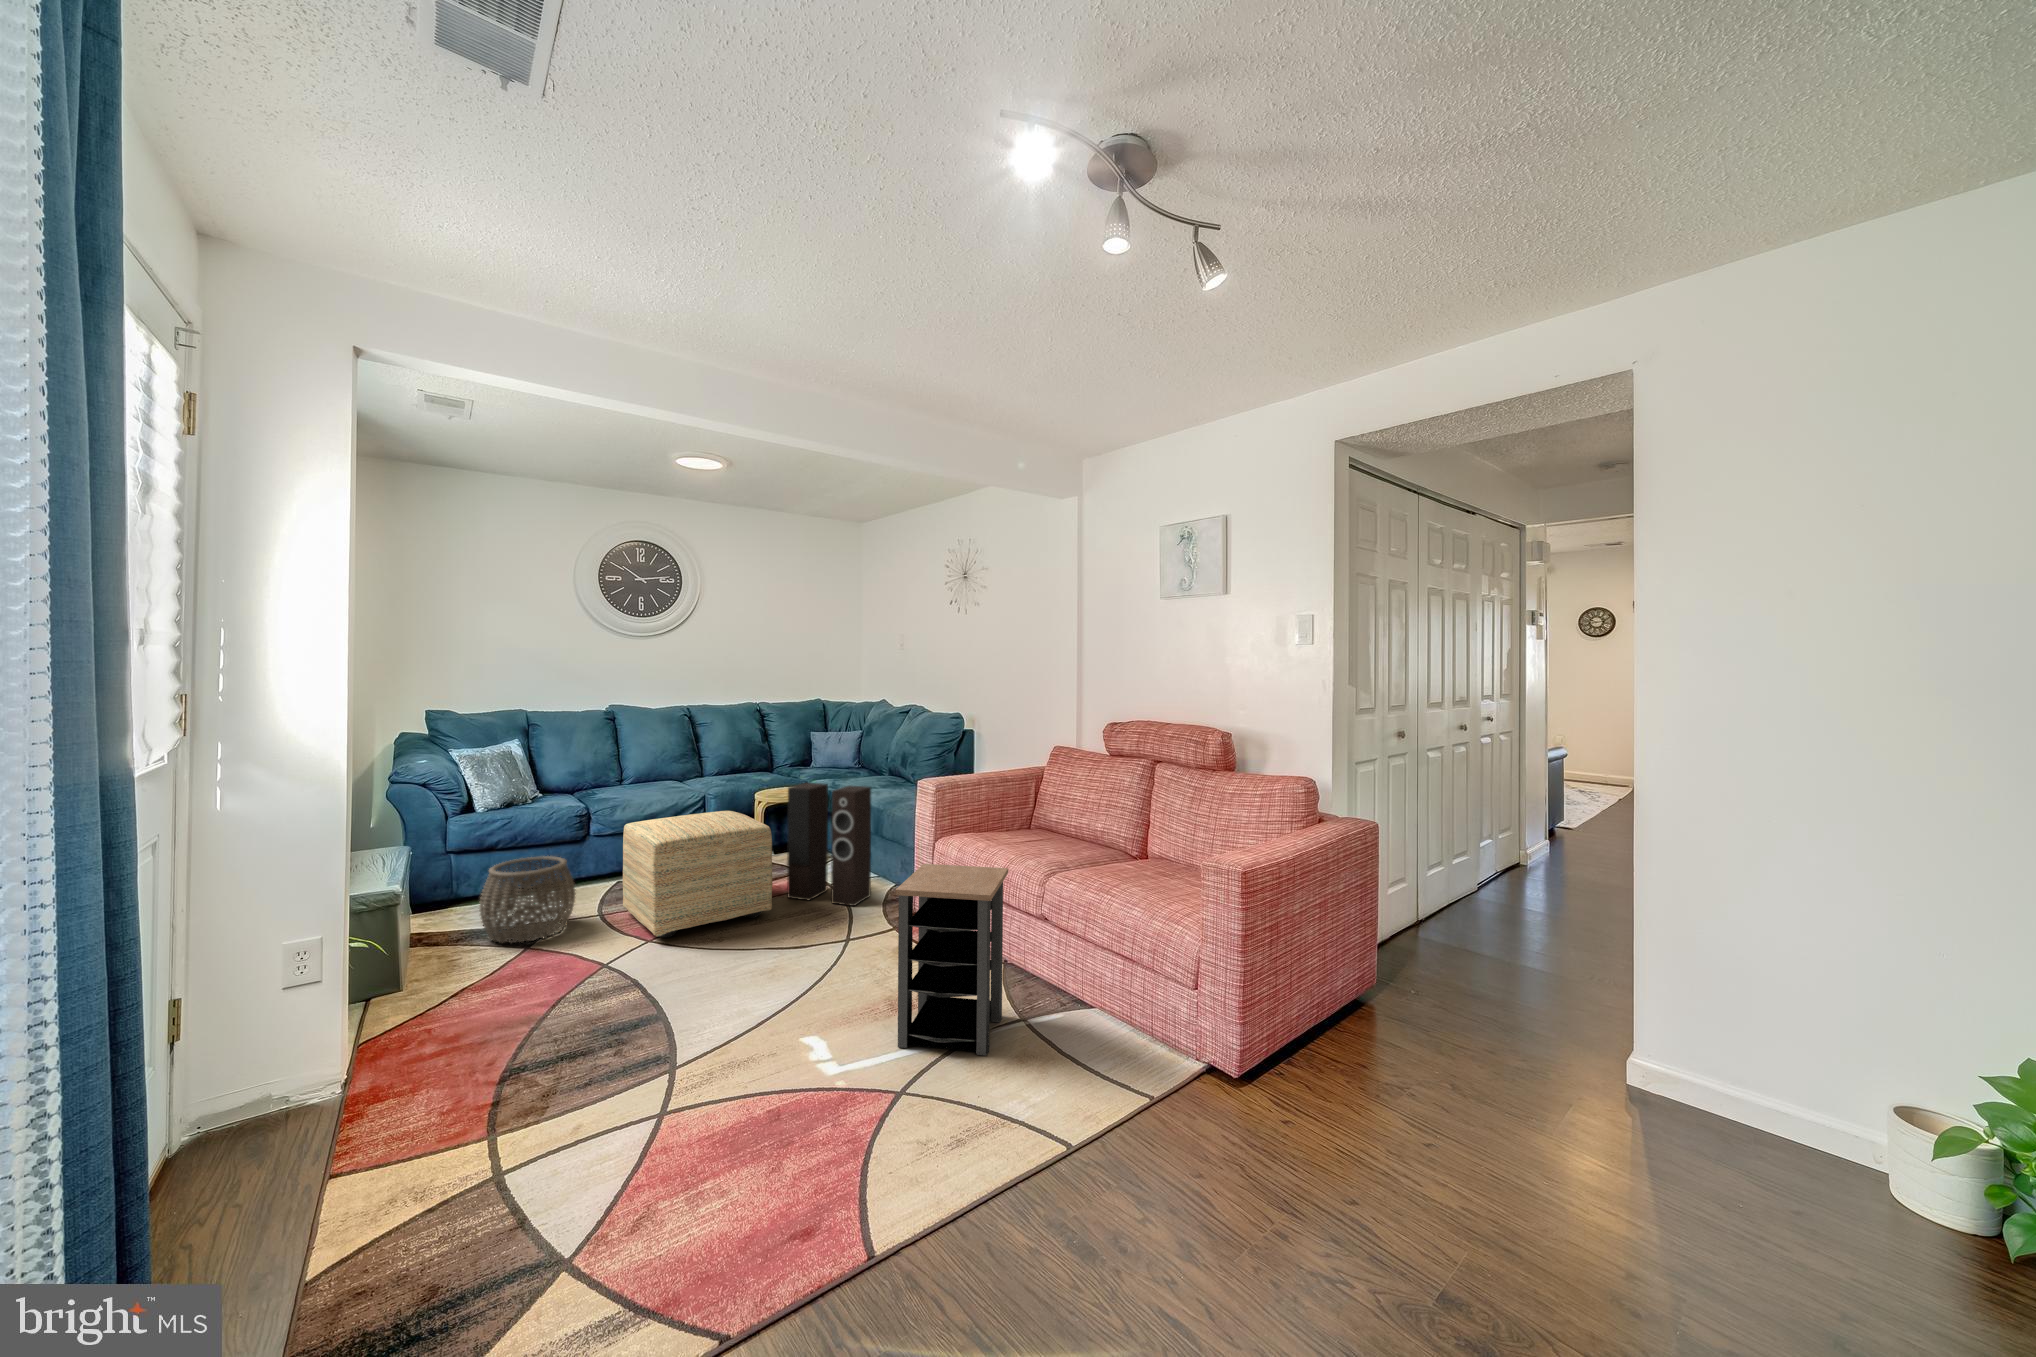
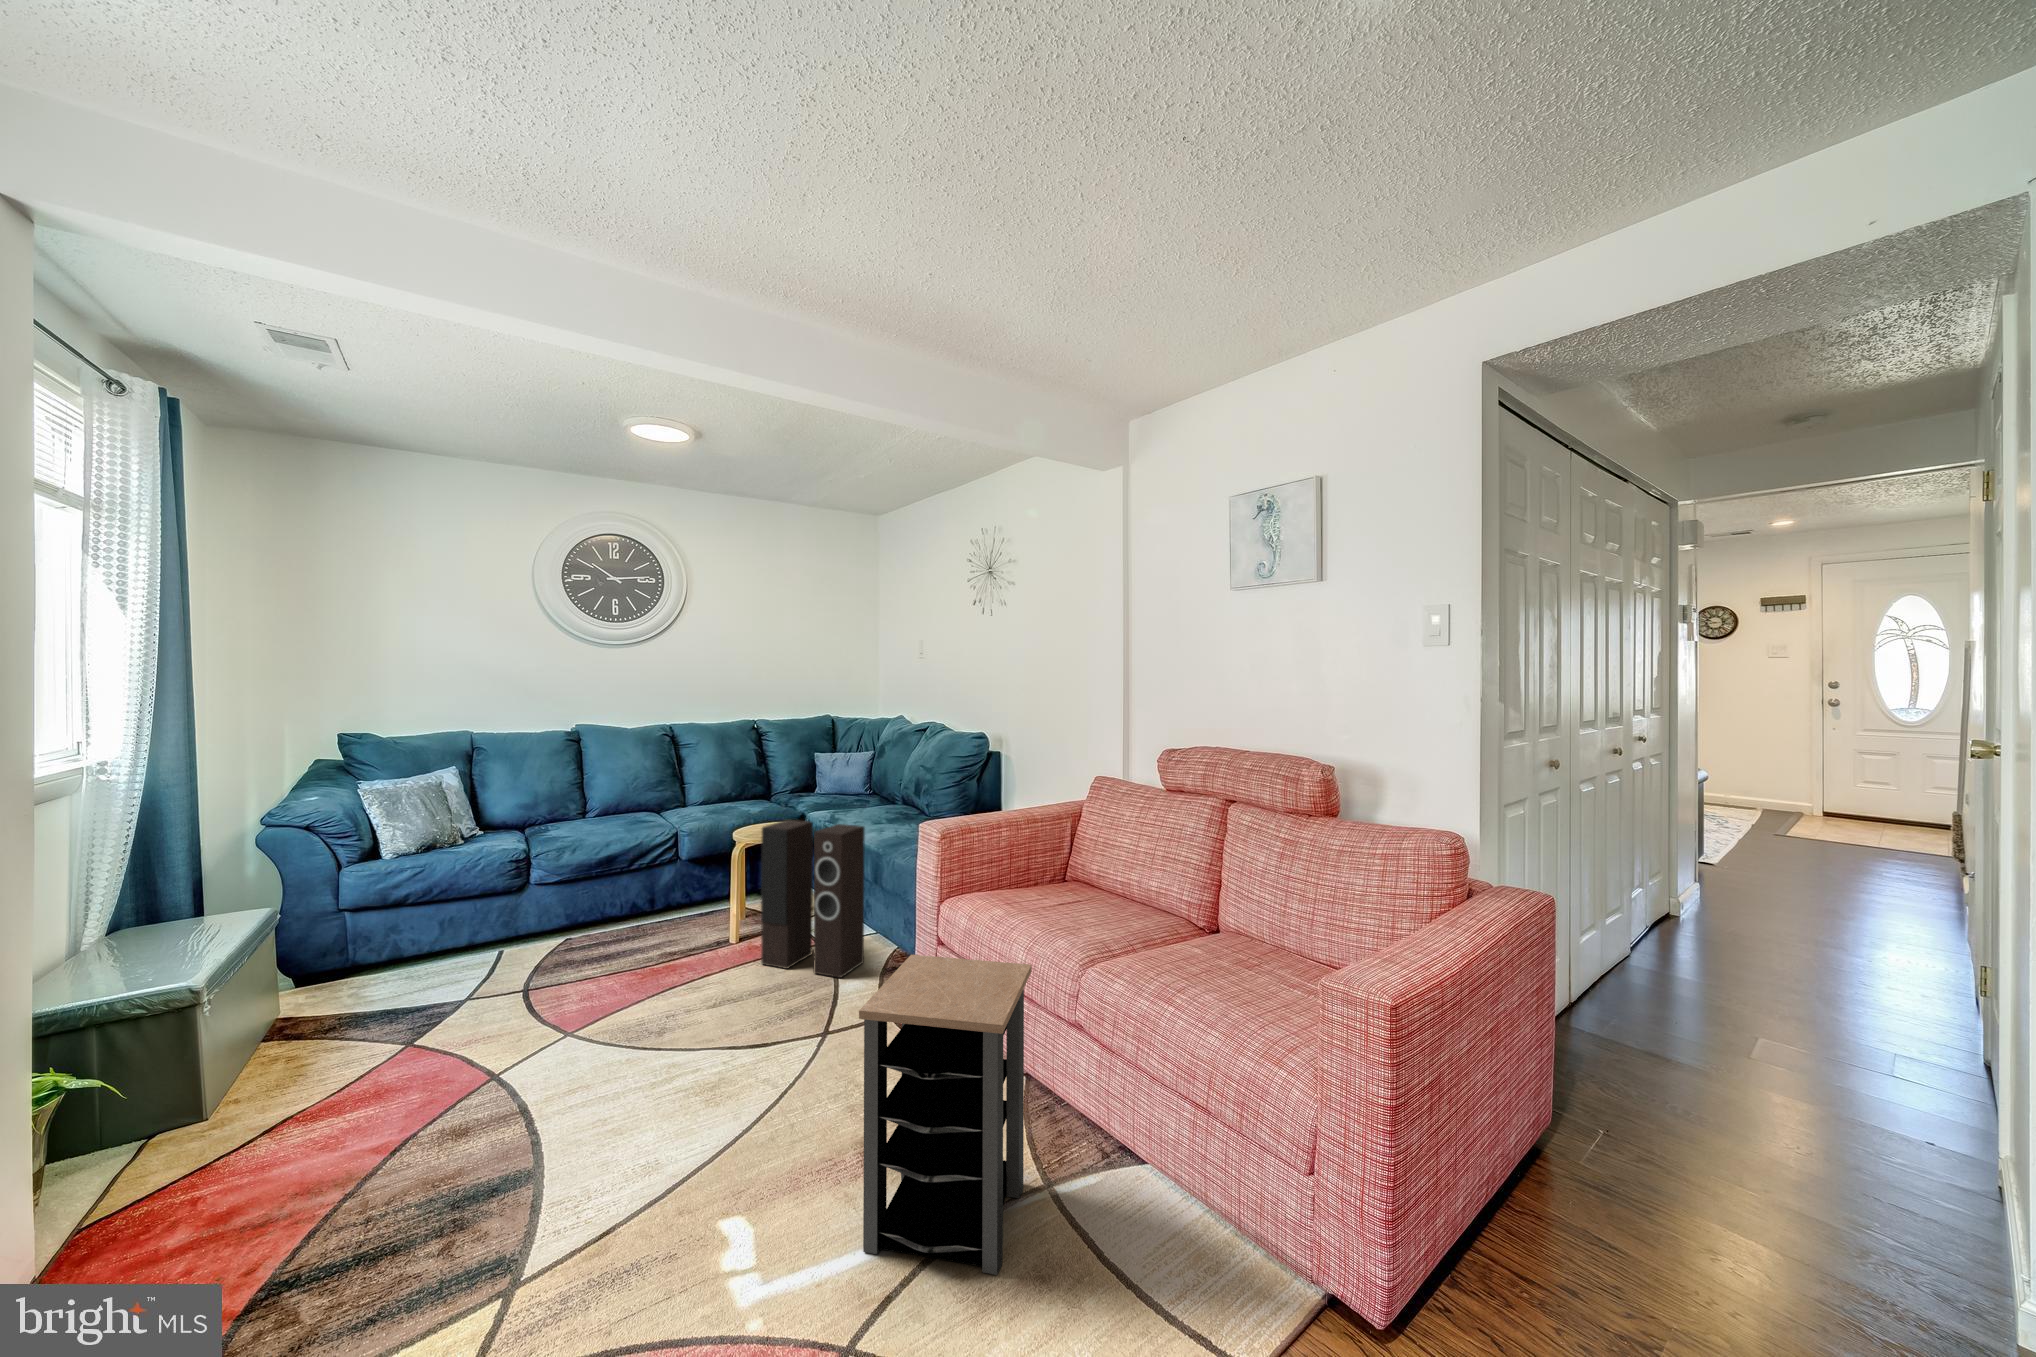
ottoman: present [623,811,772,937] -> none [552,855,735,1030]
woven basket: present [479,856,575,943] -> none [353,917,489,1037]

